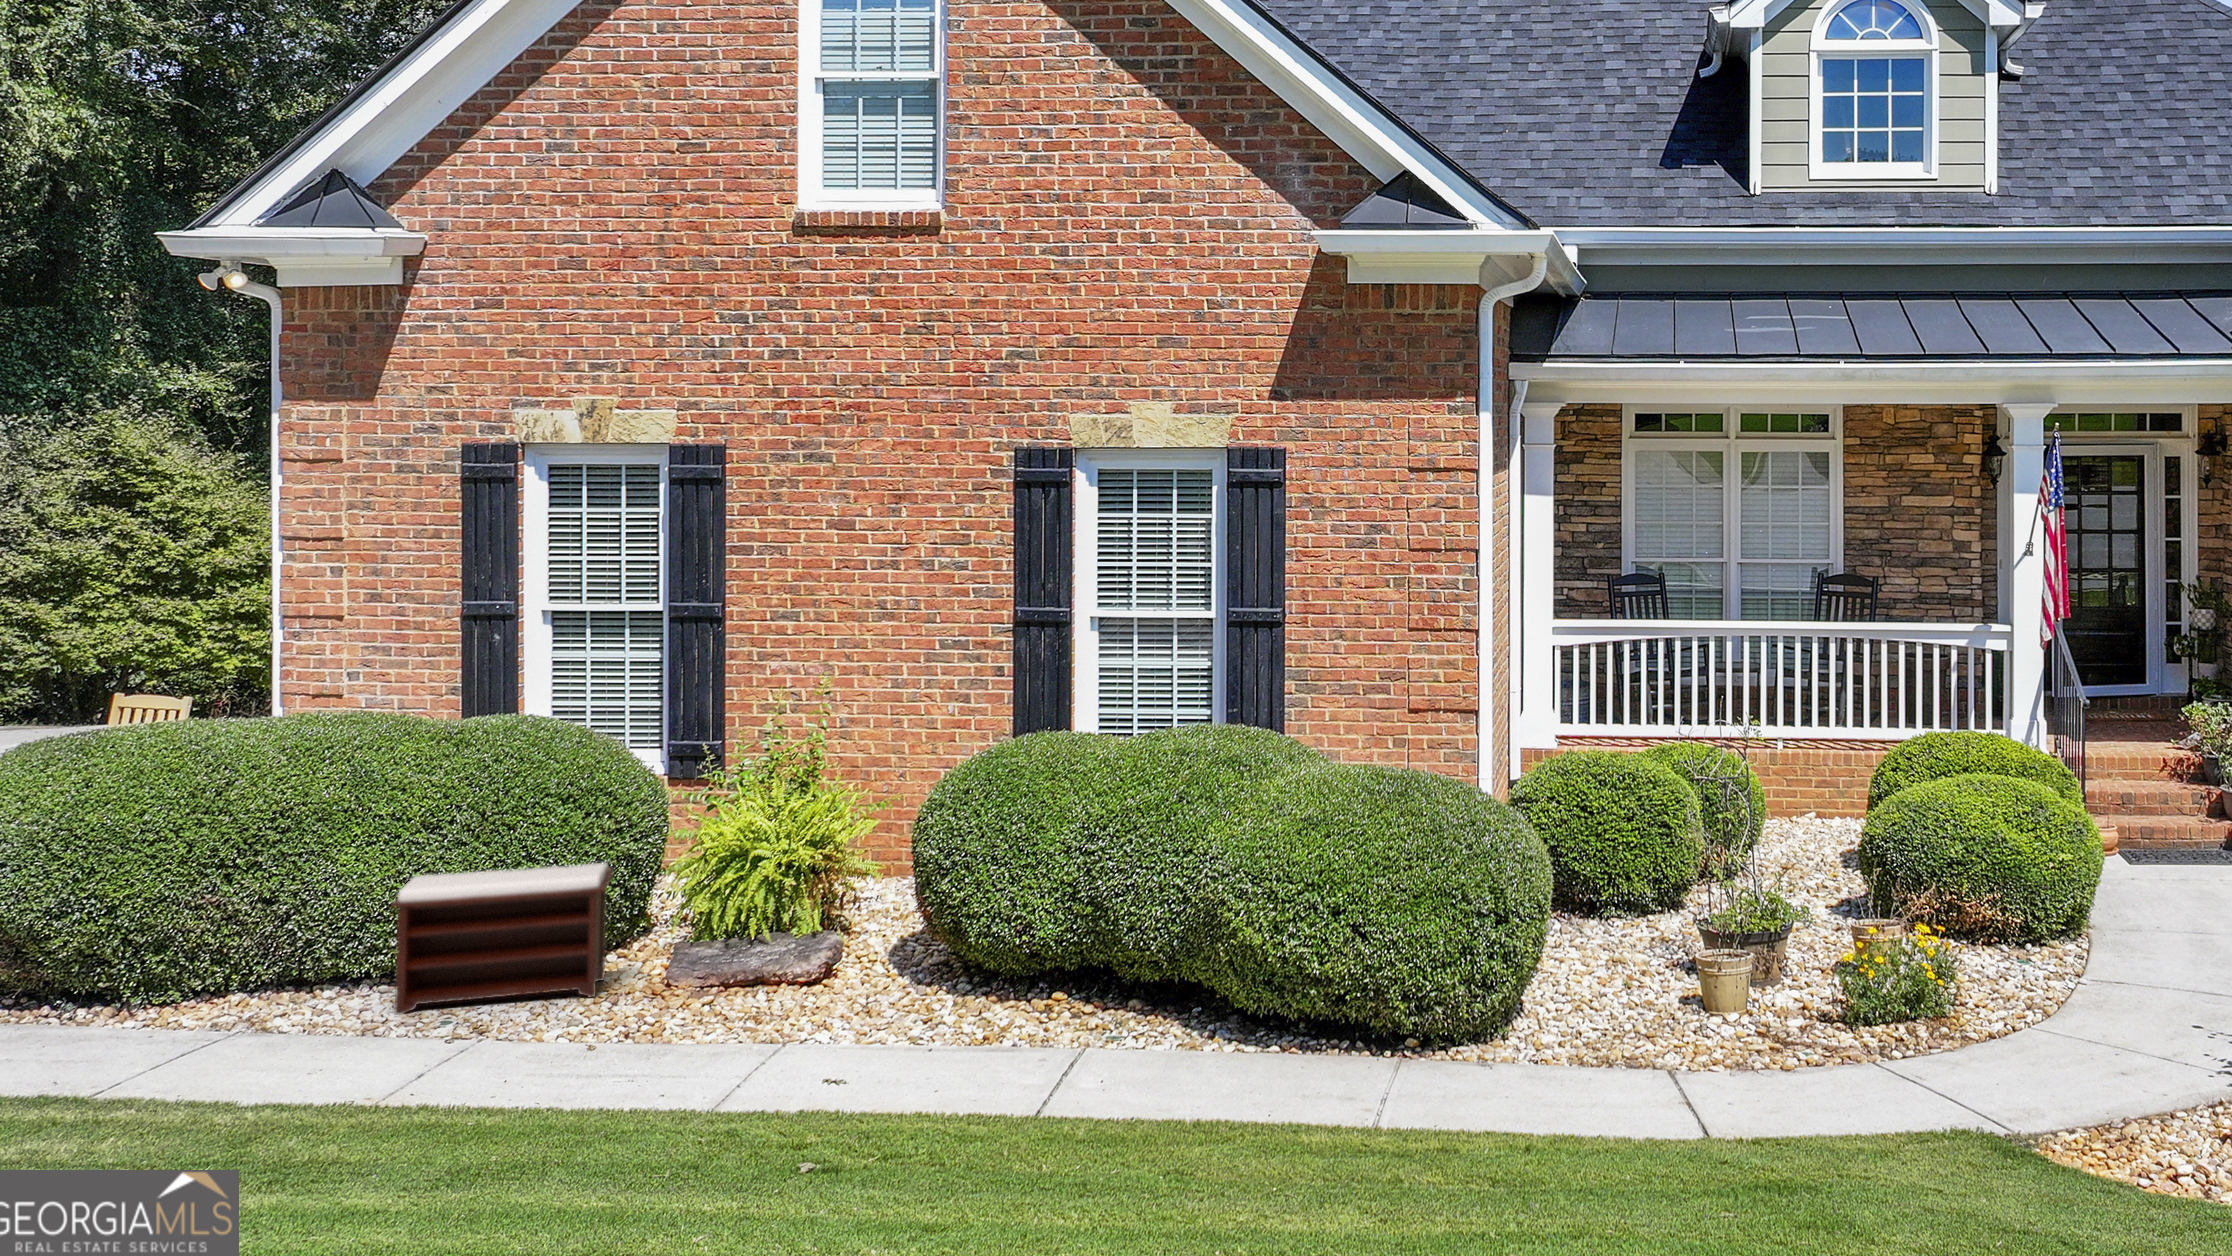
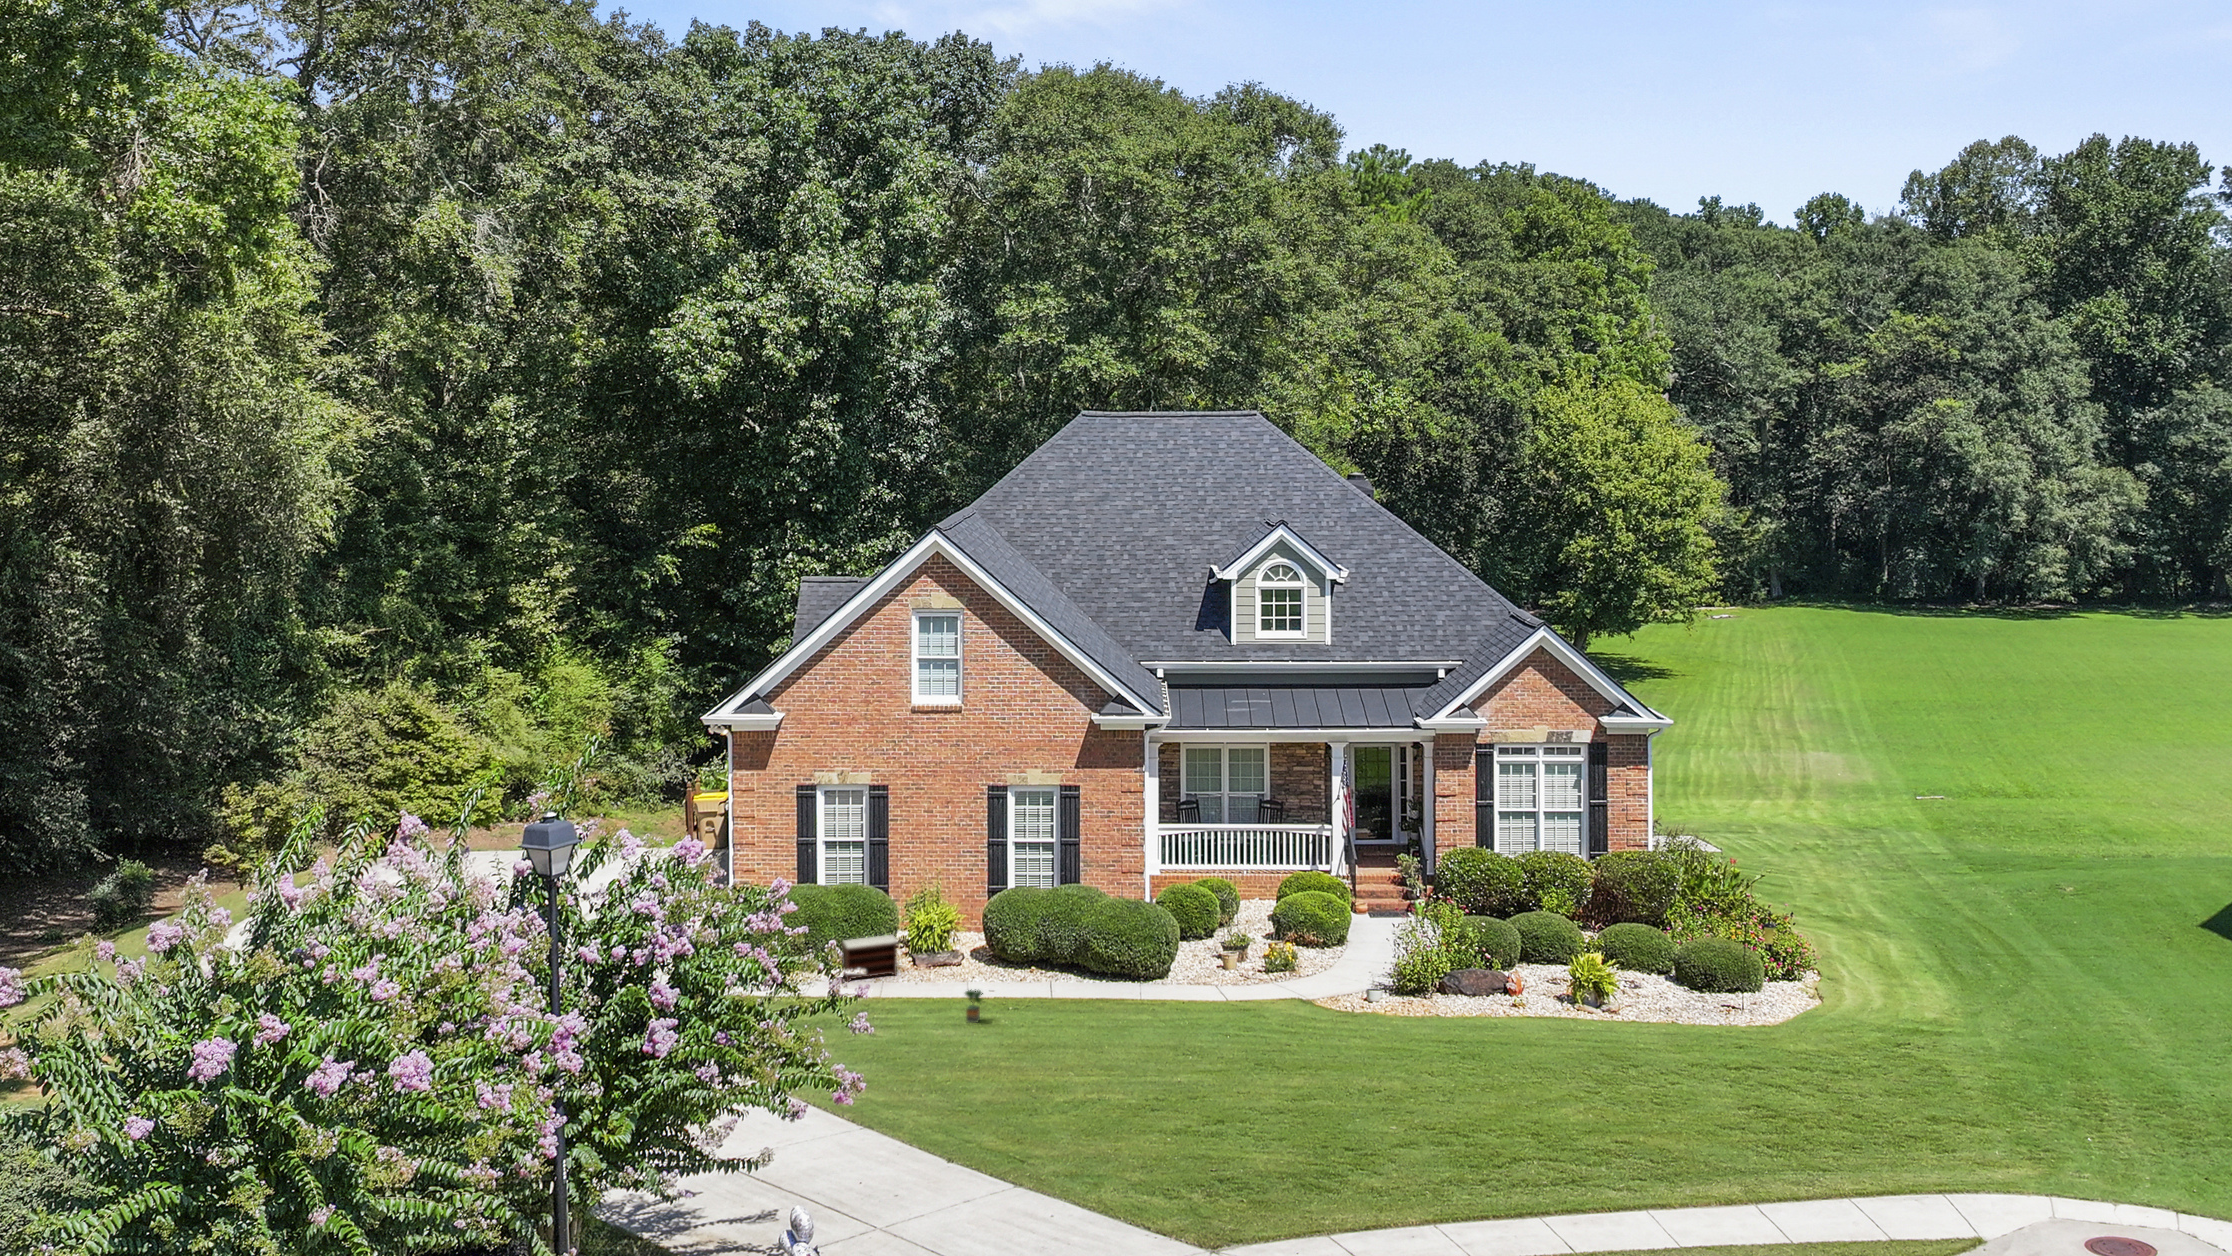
potted tree: none [566,1067,664,1217] -> present [965,989,983,1023]

